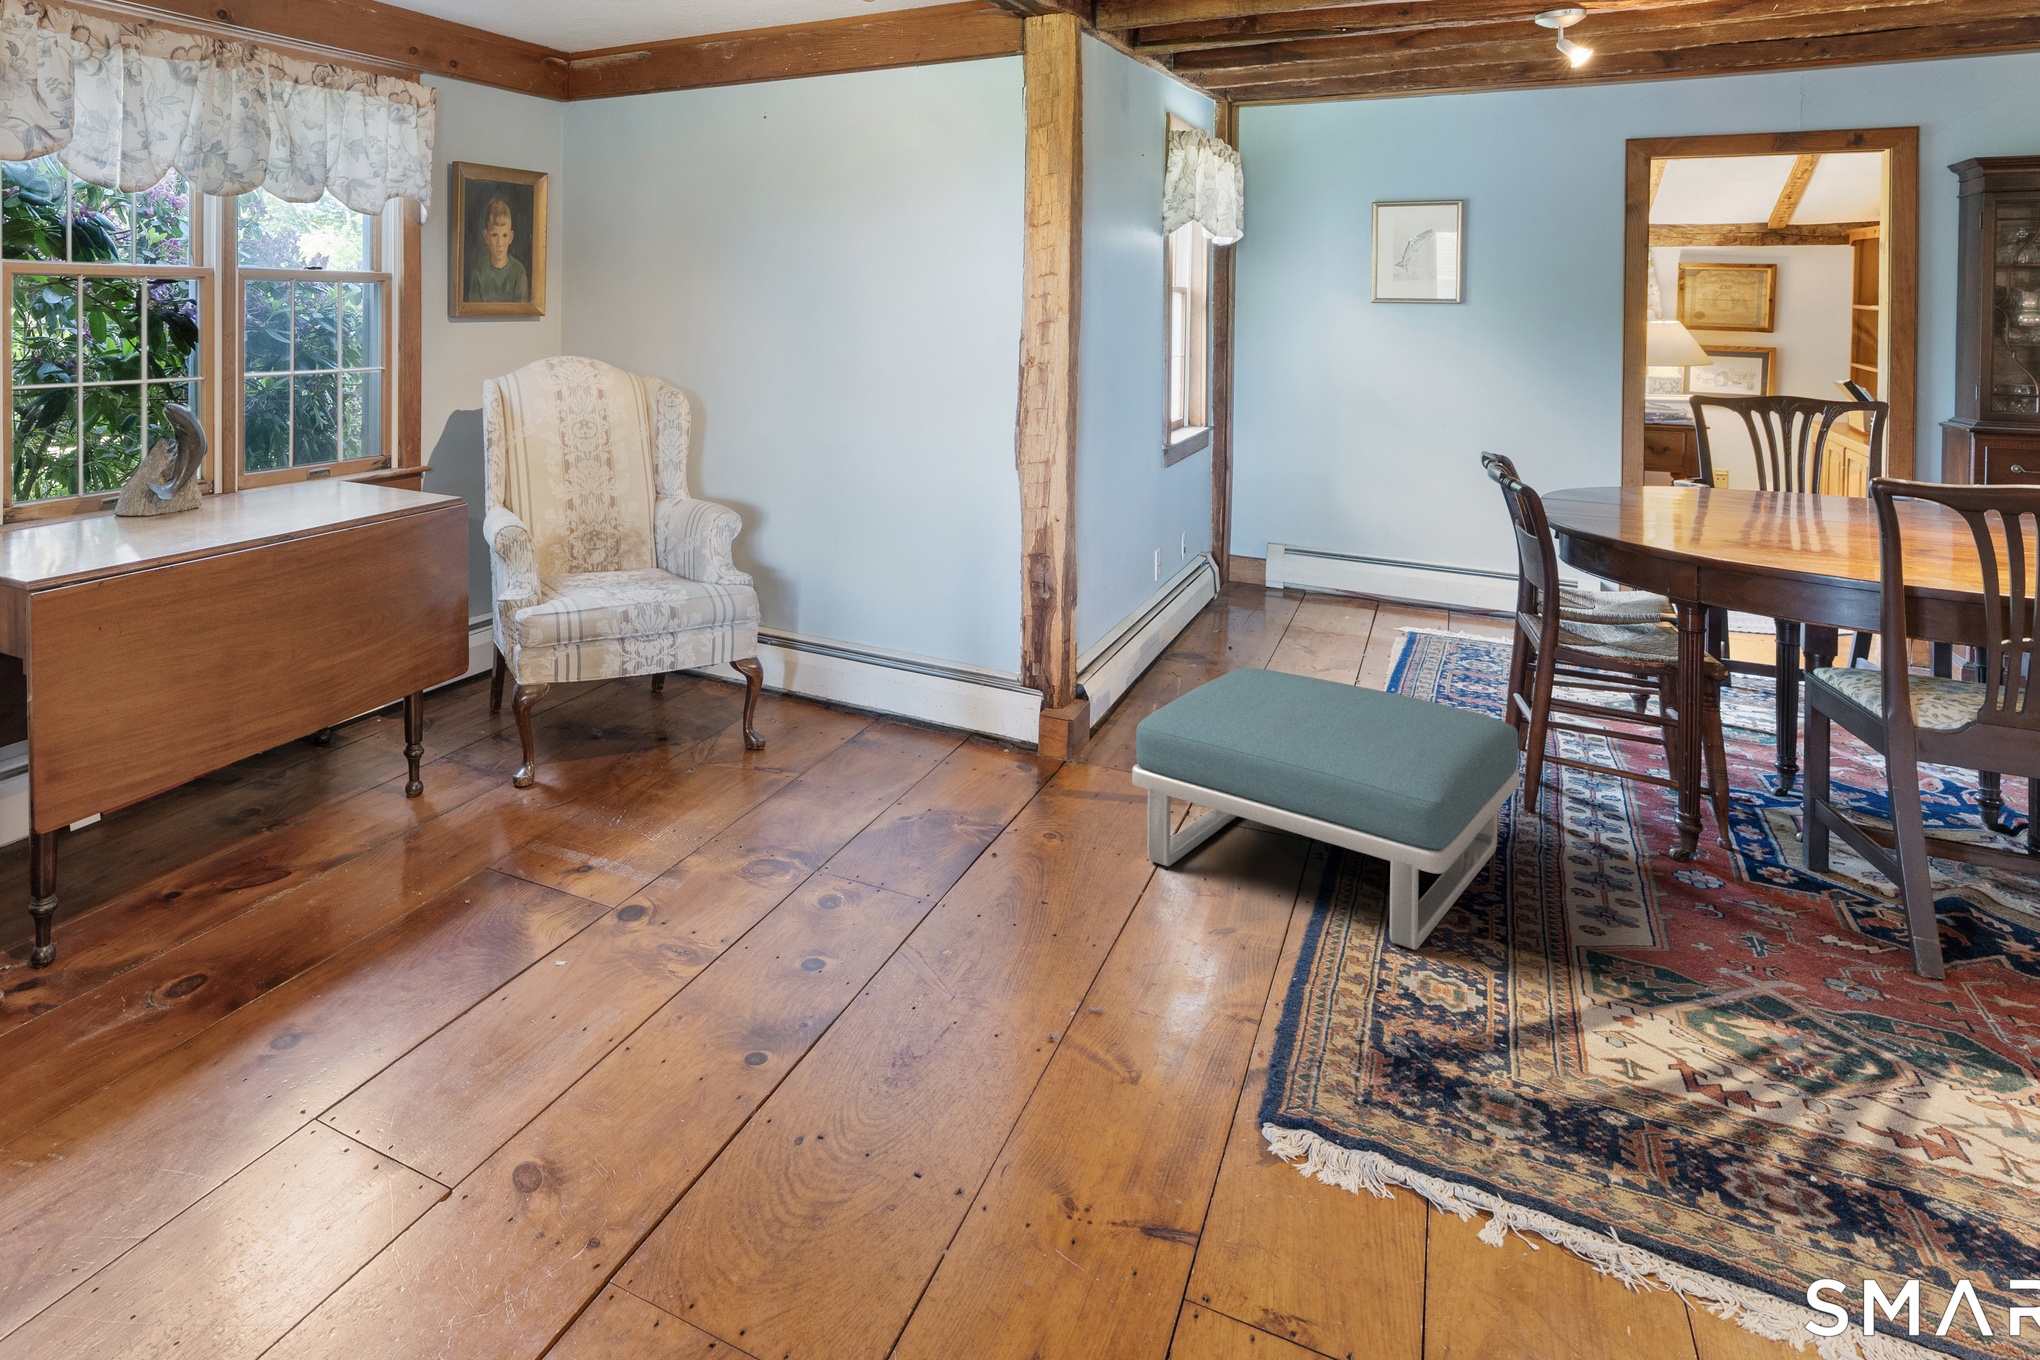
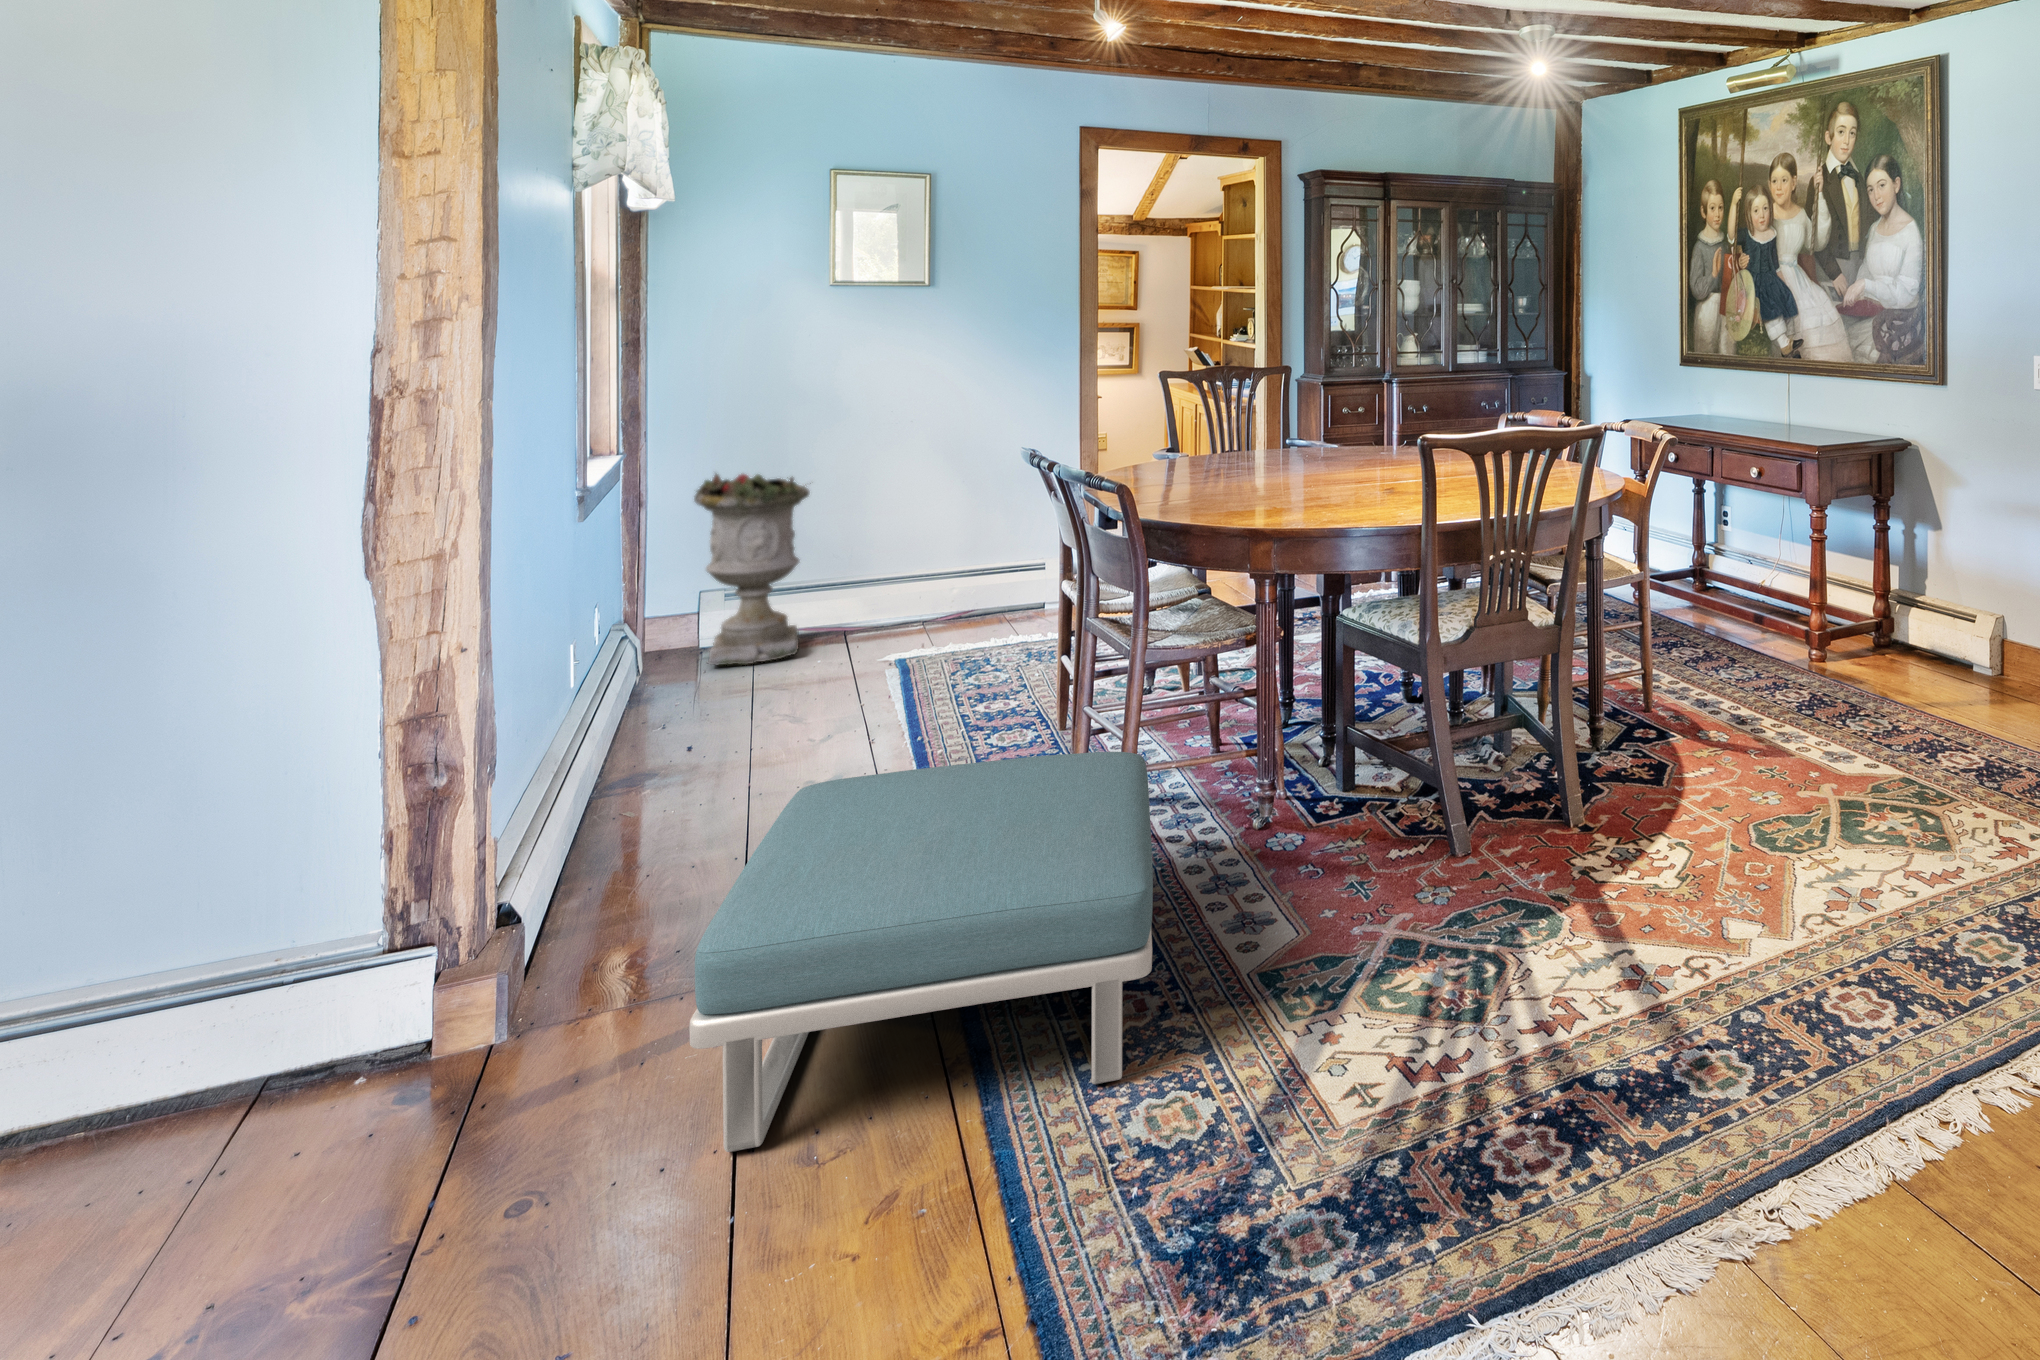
planter: none [1257,453,1344,611] -> present [694,474,810,665]

